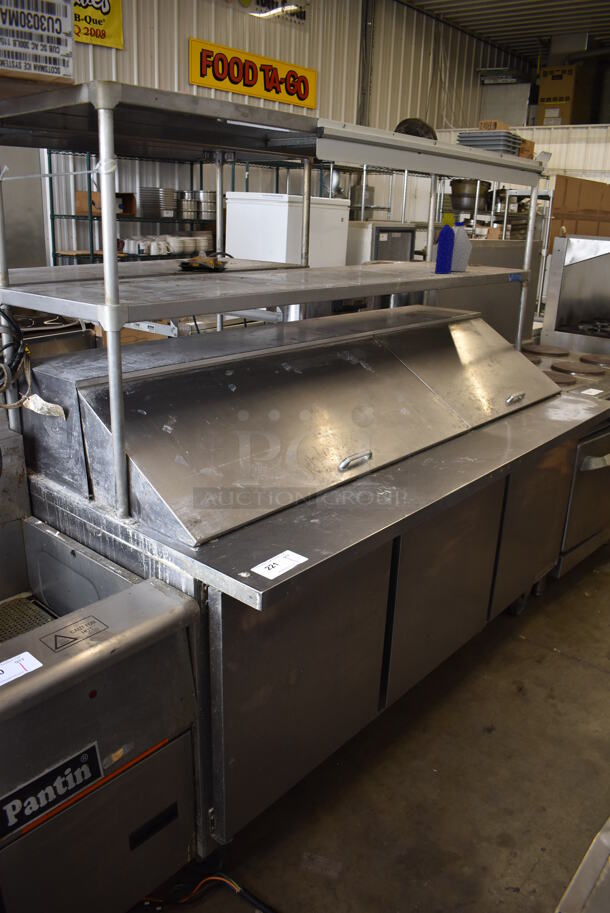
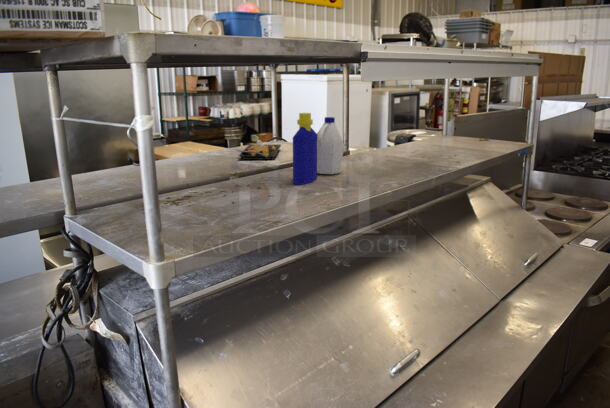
bottle: present [435,213,472,274] -> present [293,113,344,185]

